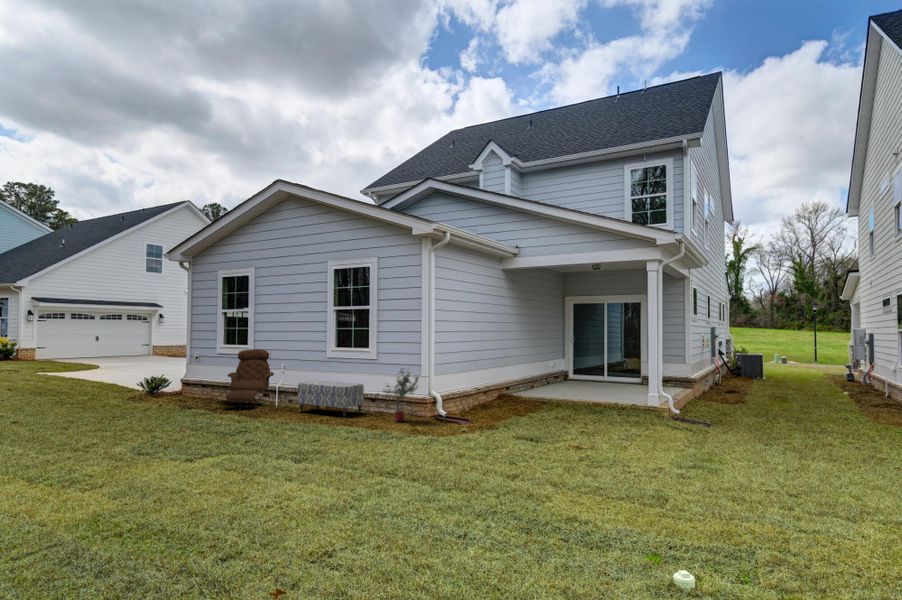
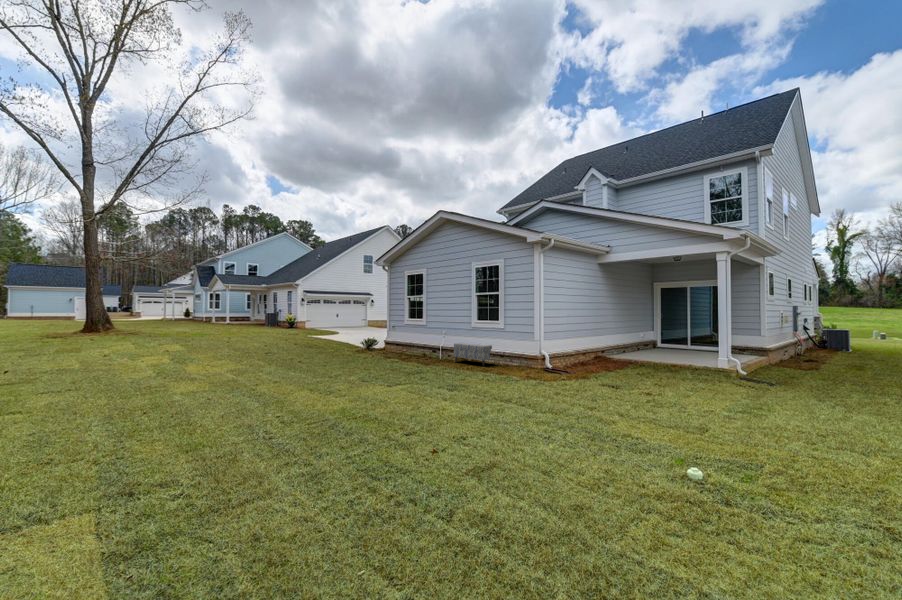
lounge chair: present [226,349,274,410] -> none [411,322,439,360]
potted tree: present [383,369,418,422] -> none [508,335,533,371]

